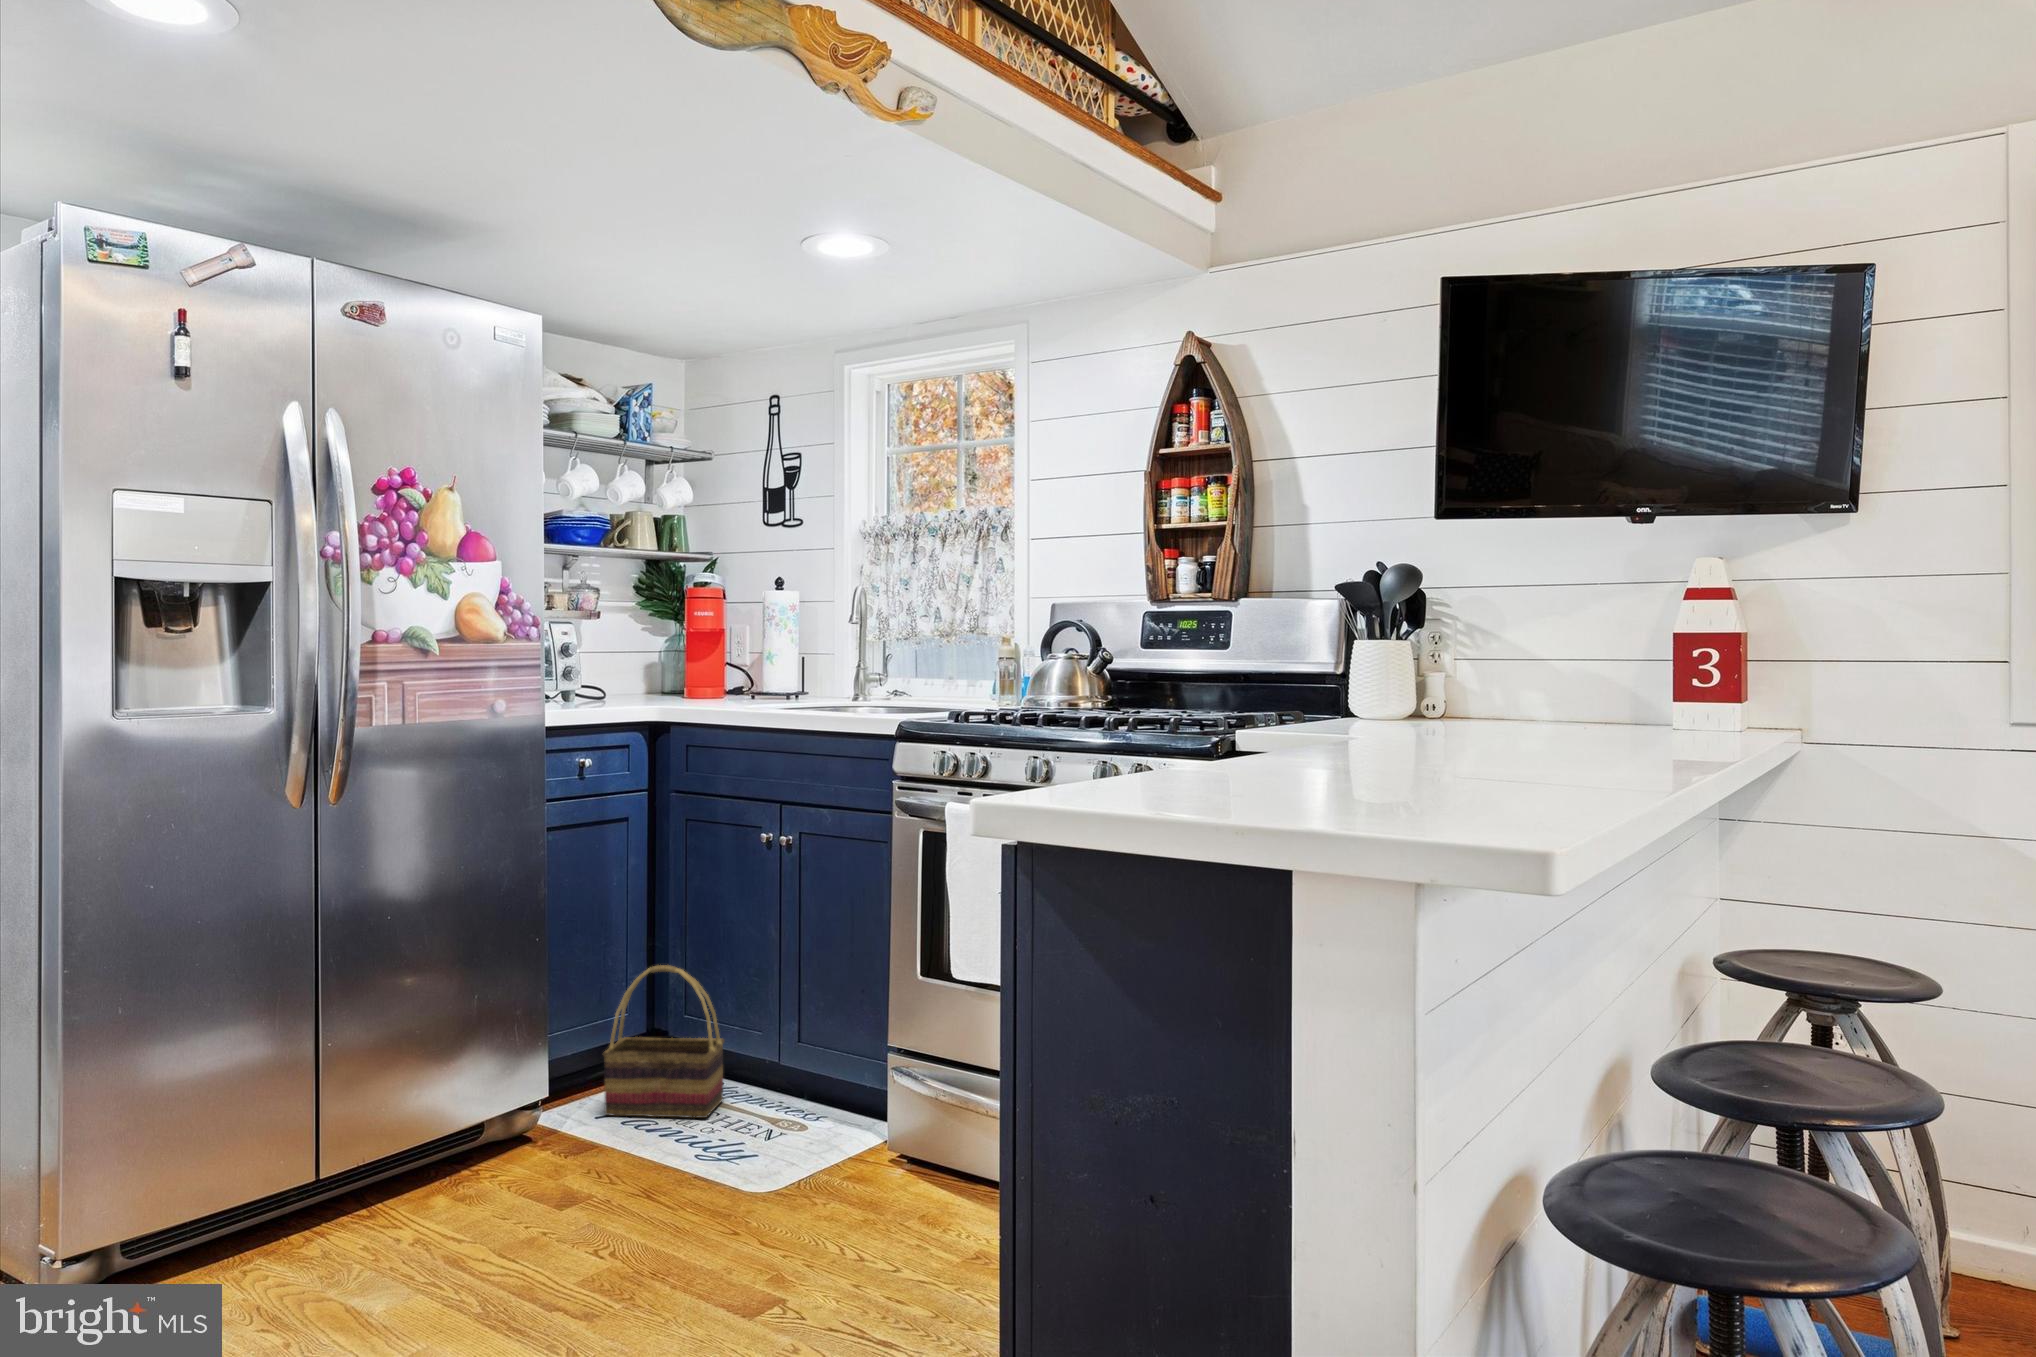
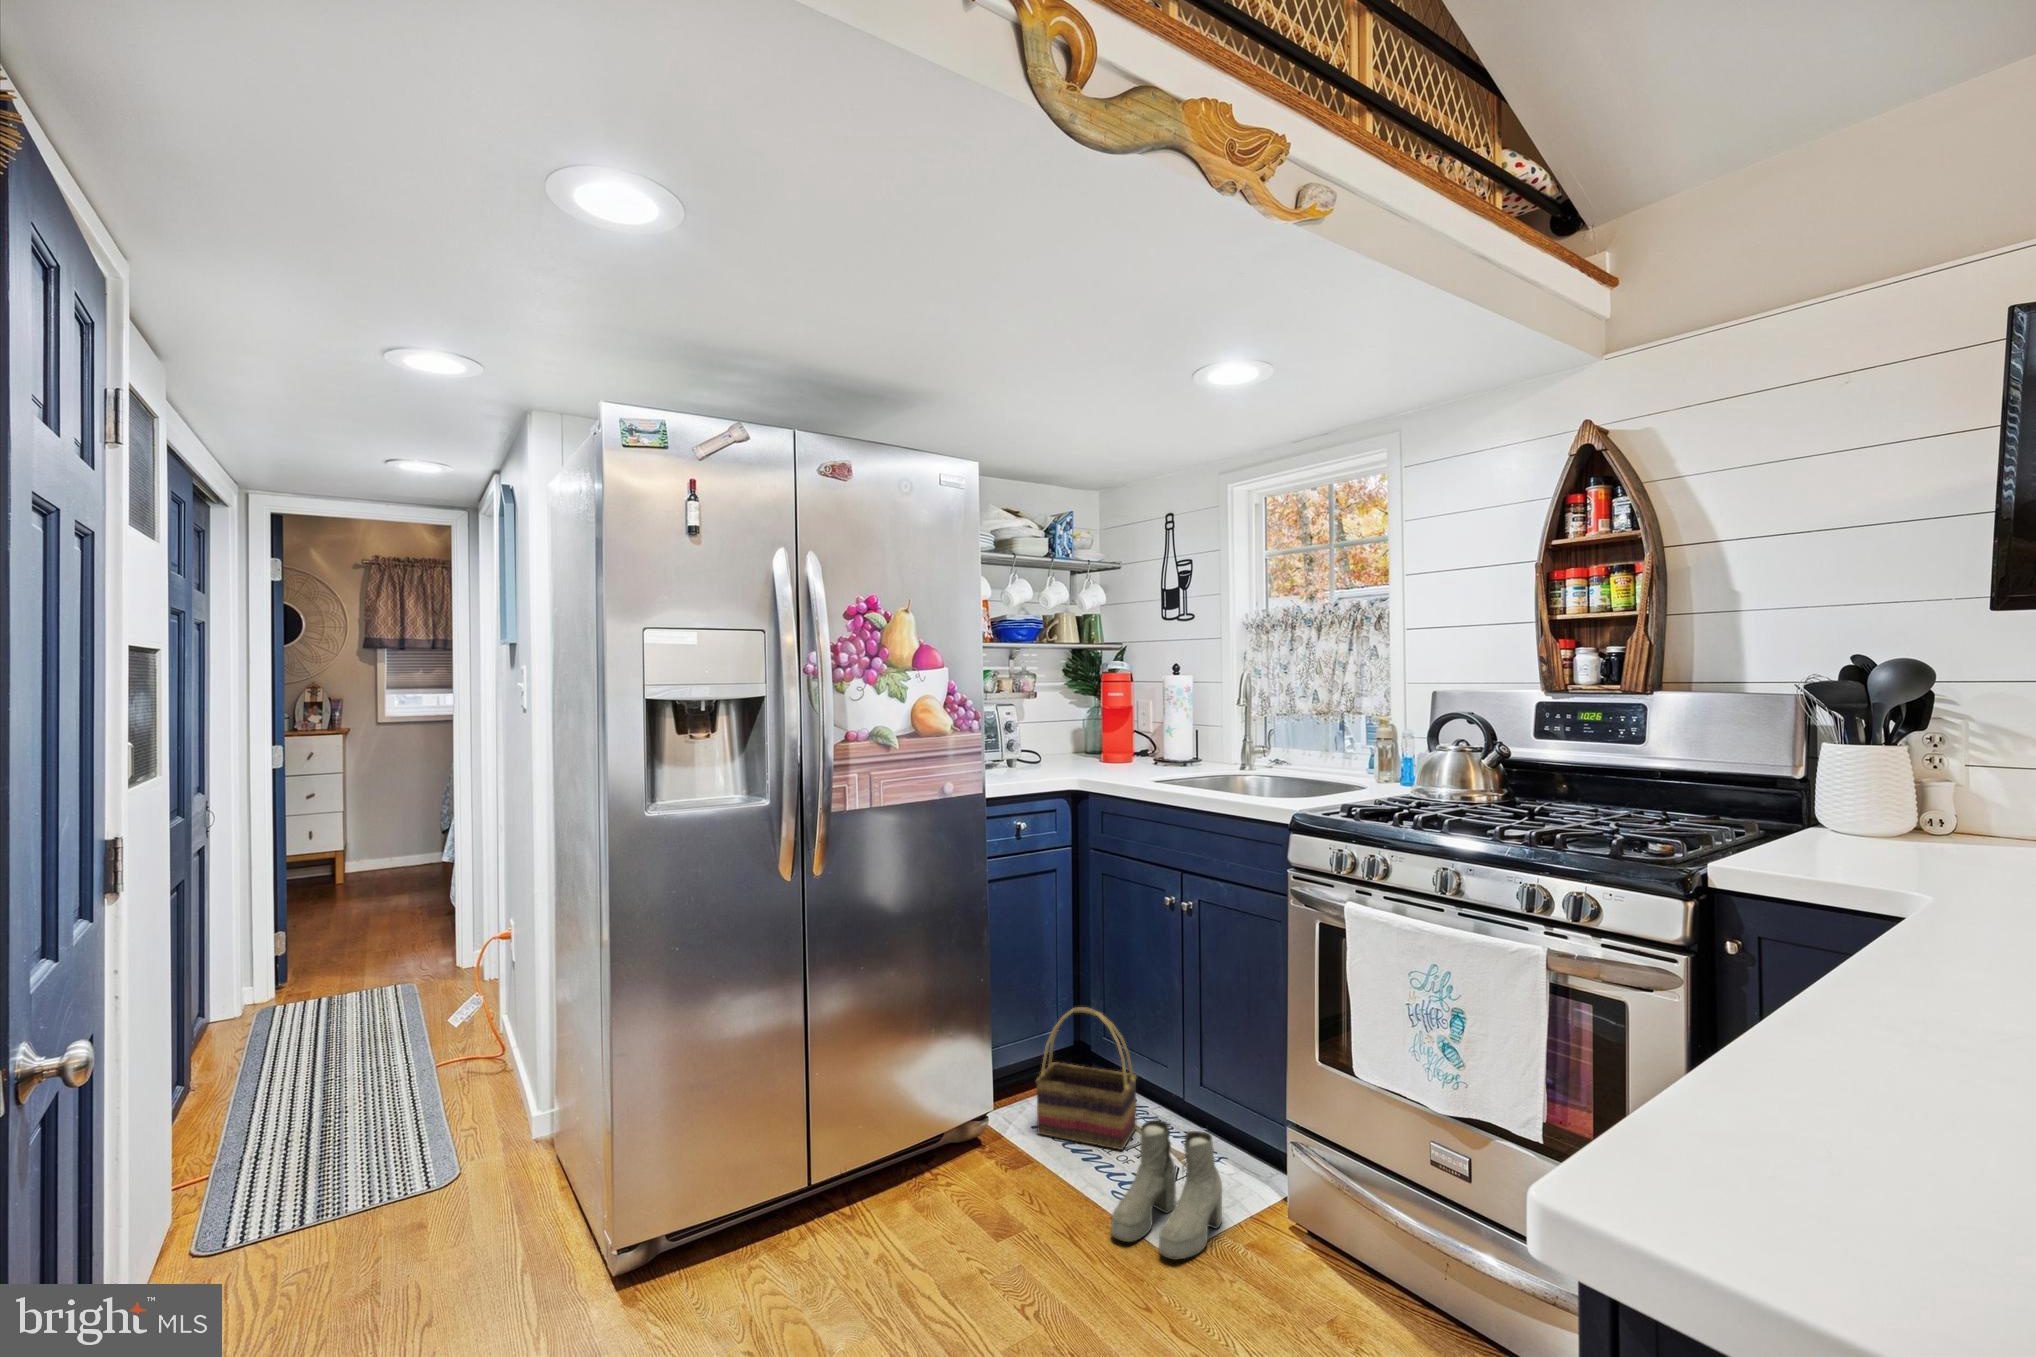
boots: none [693,1061,815,1187] -> present [1111,1120,1222,1260]

